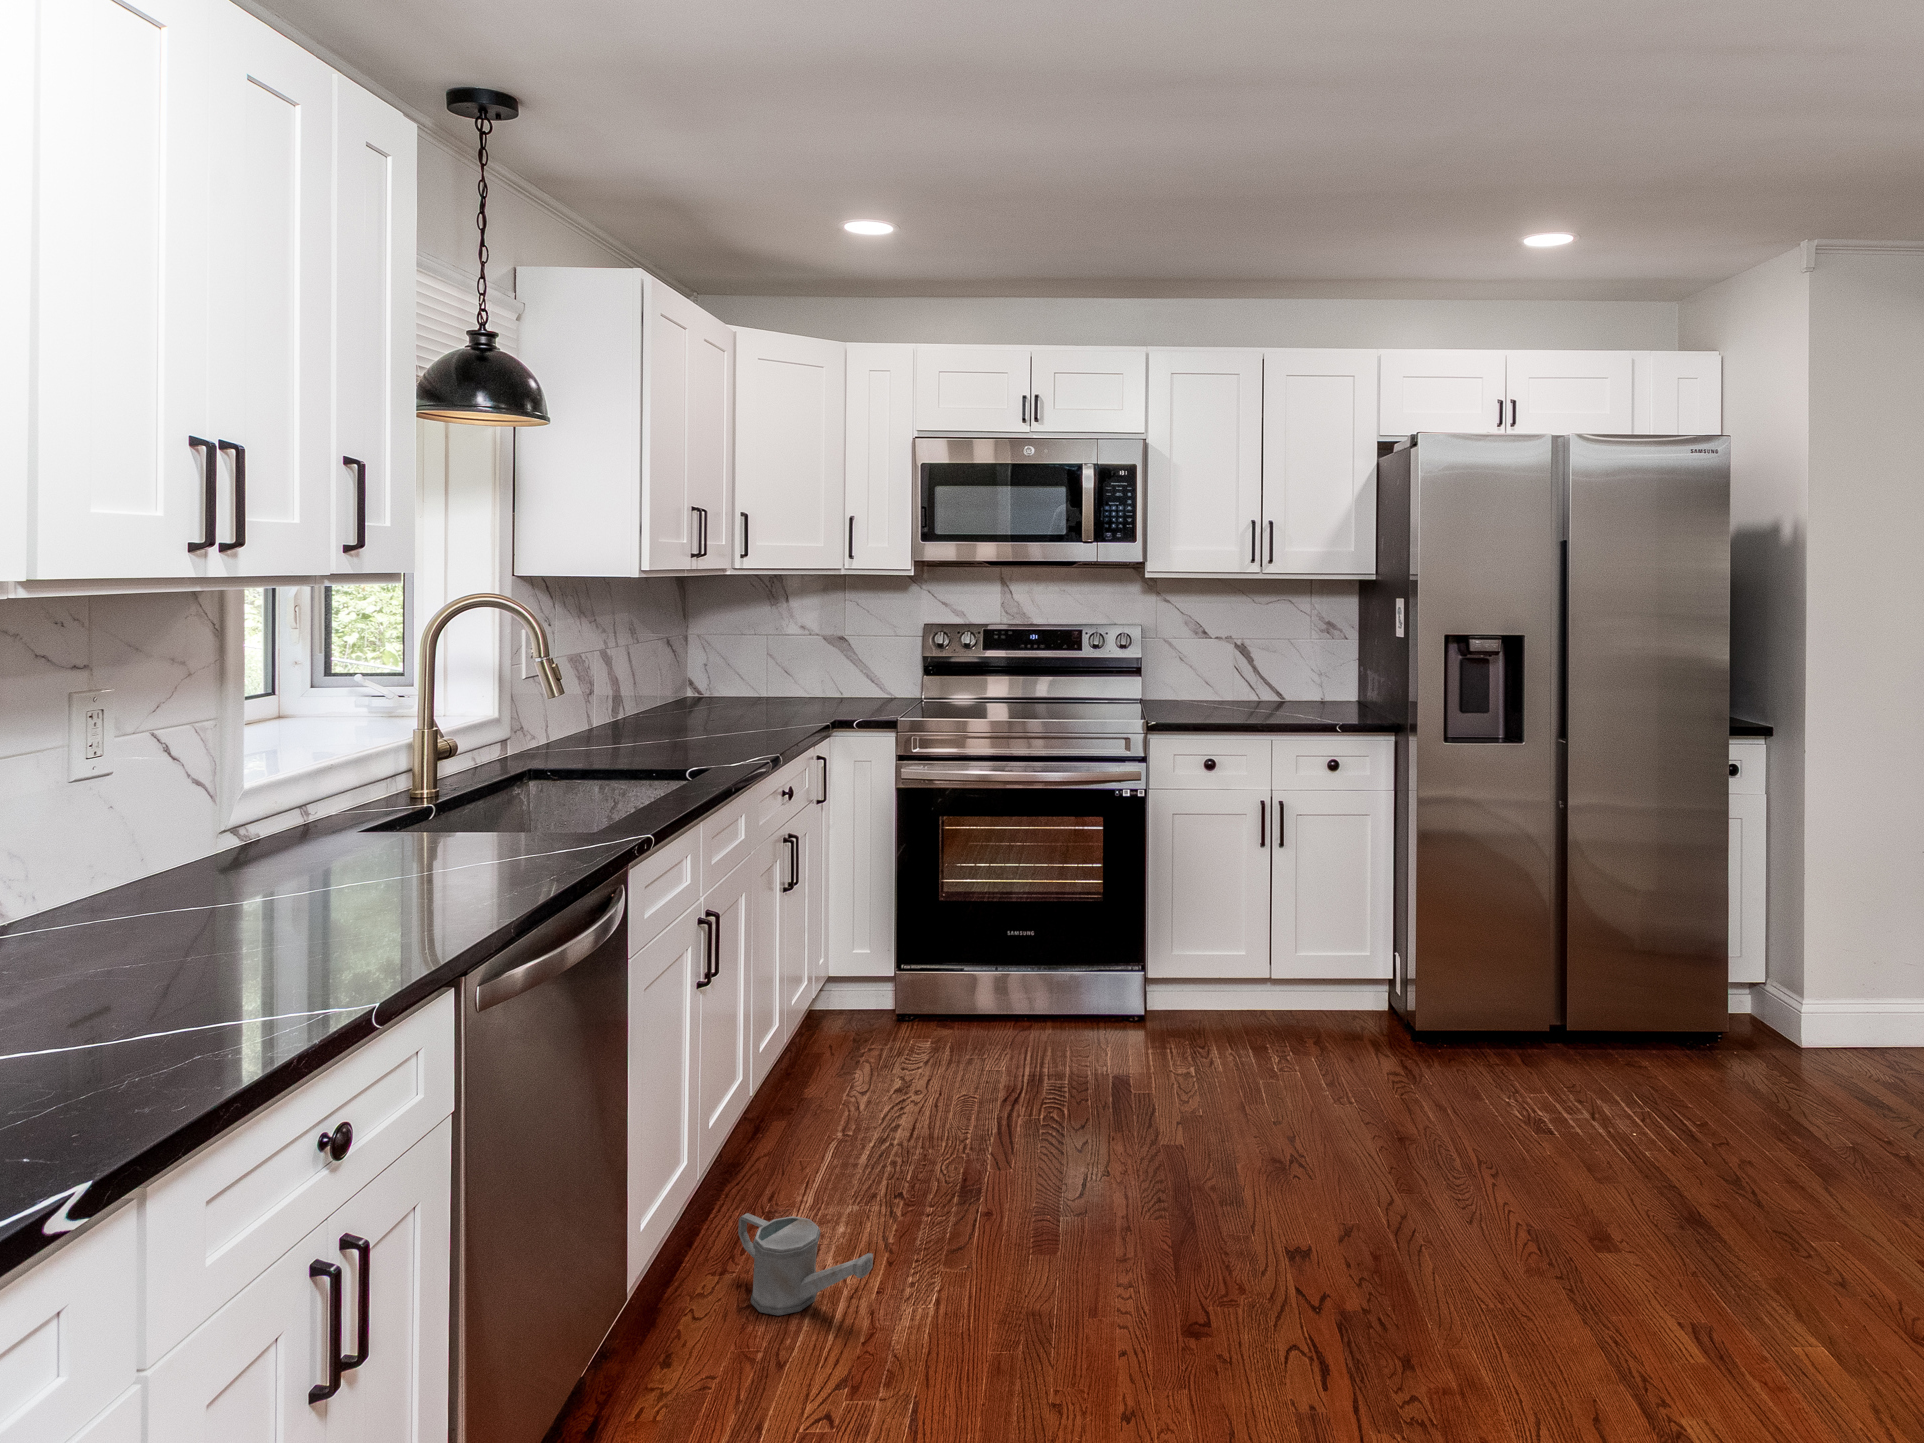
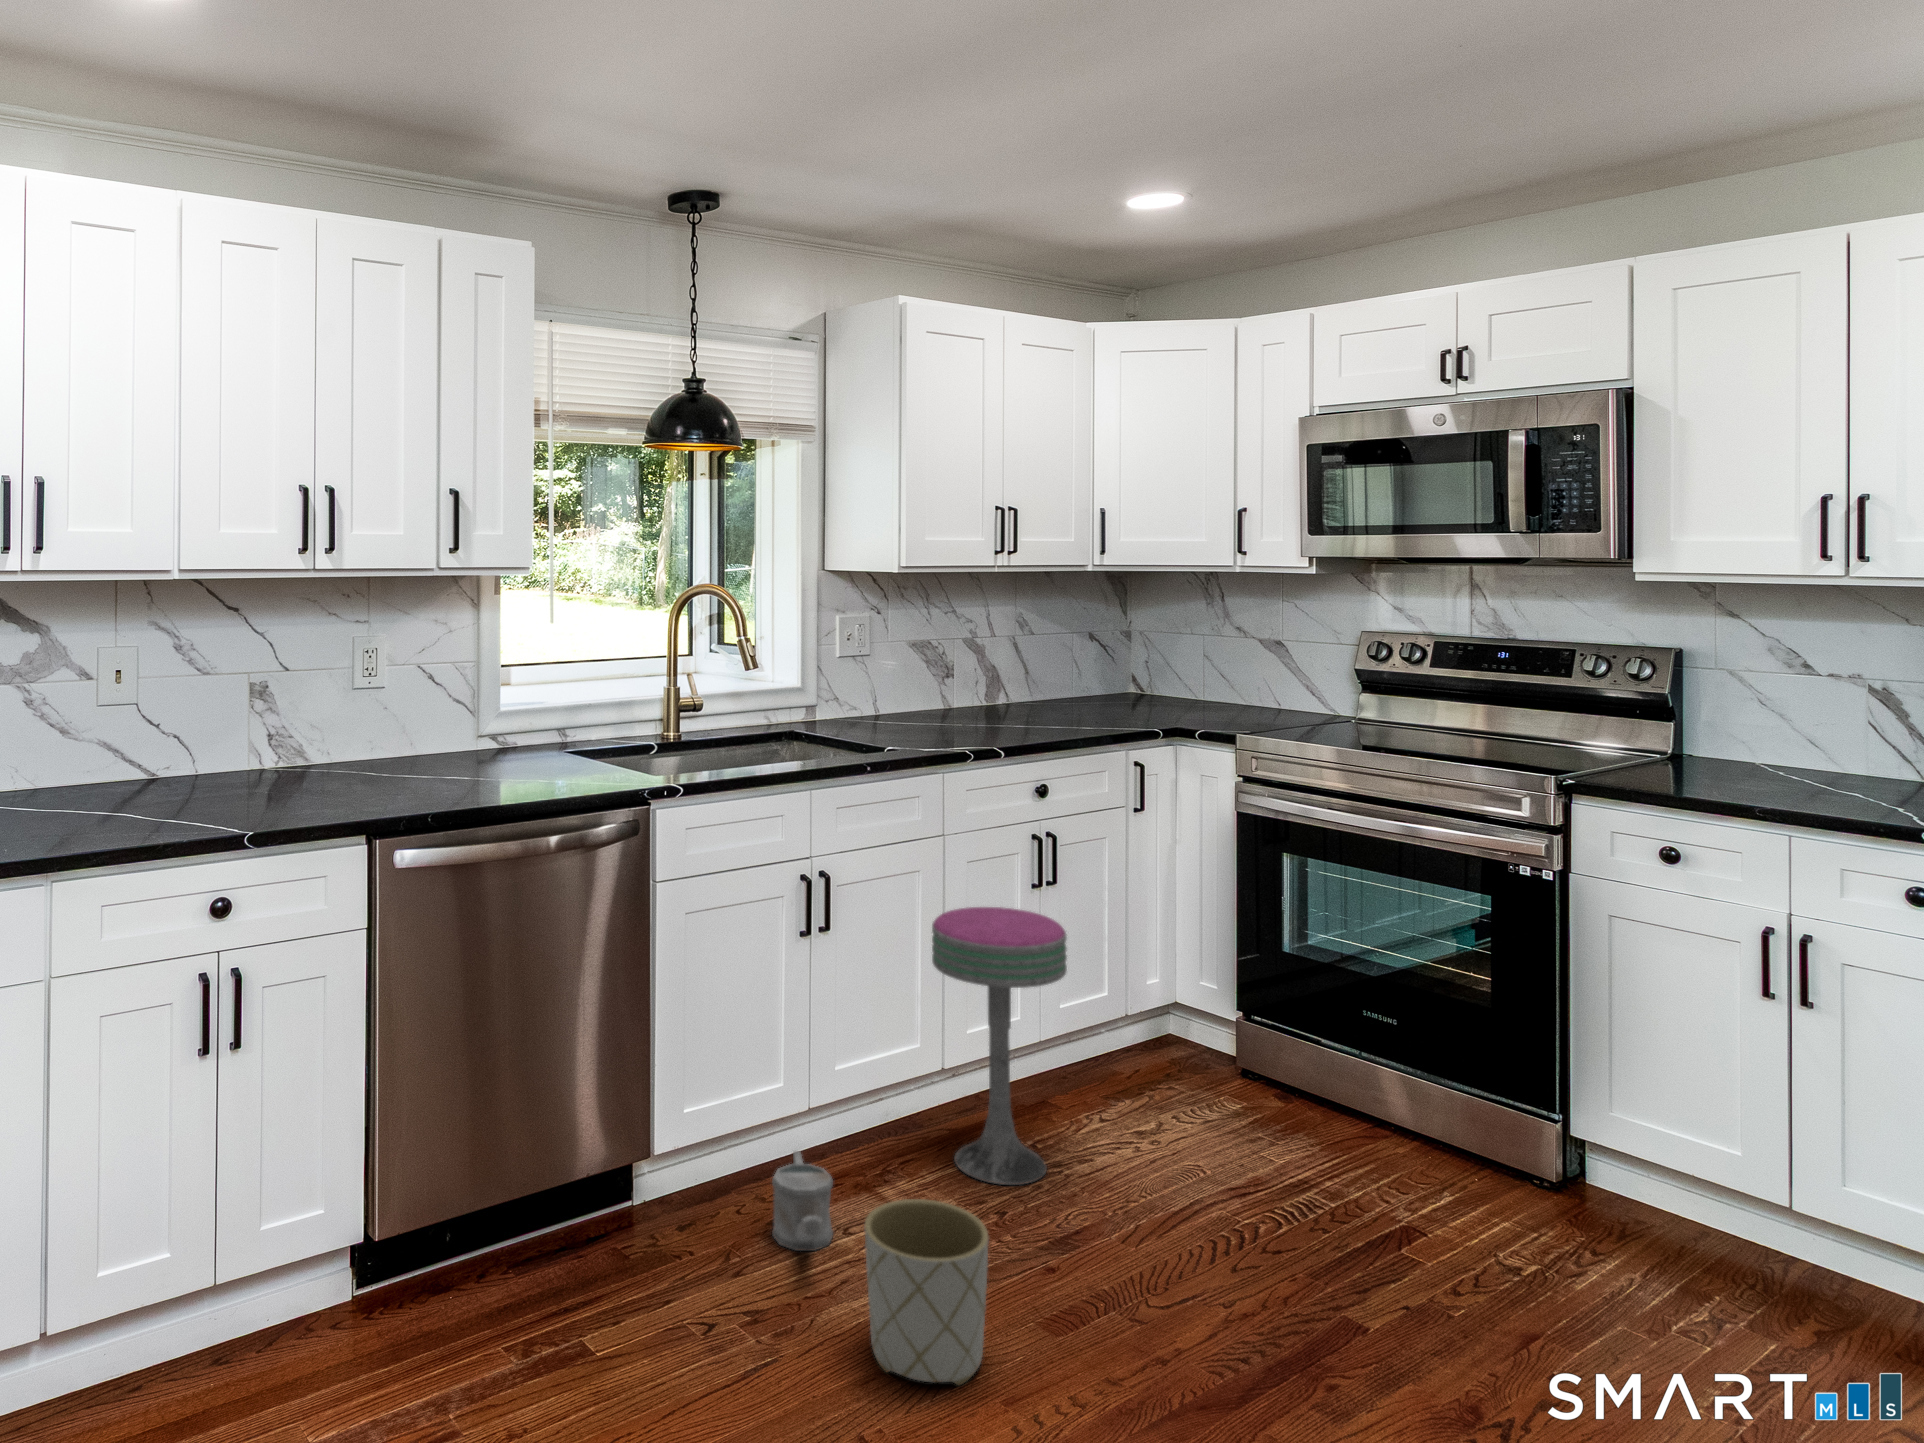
bar stool: none [785,904,914,1173] -> present [932,907,1067,1185]
planter: none [961,1174,1075,1352] -> present [865,1199,988,1385]

